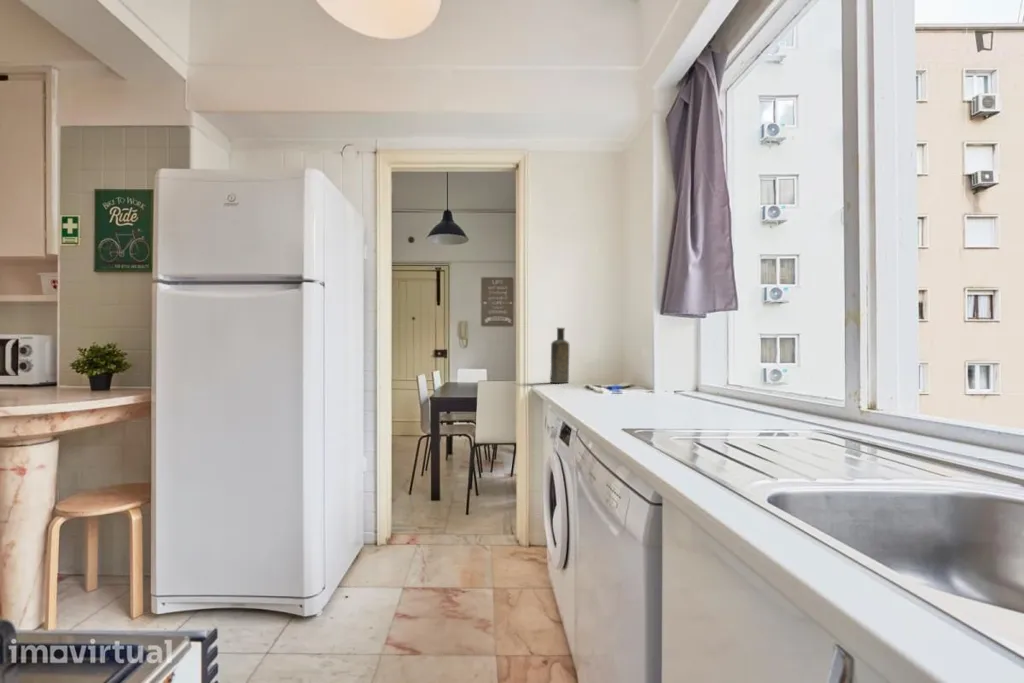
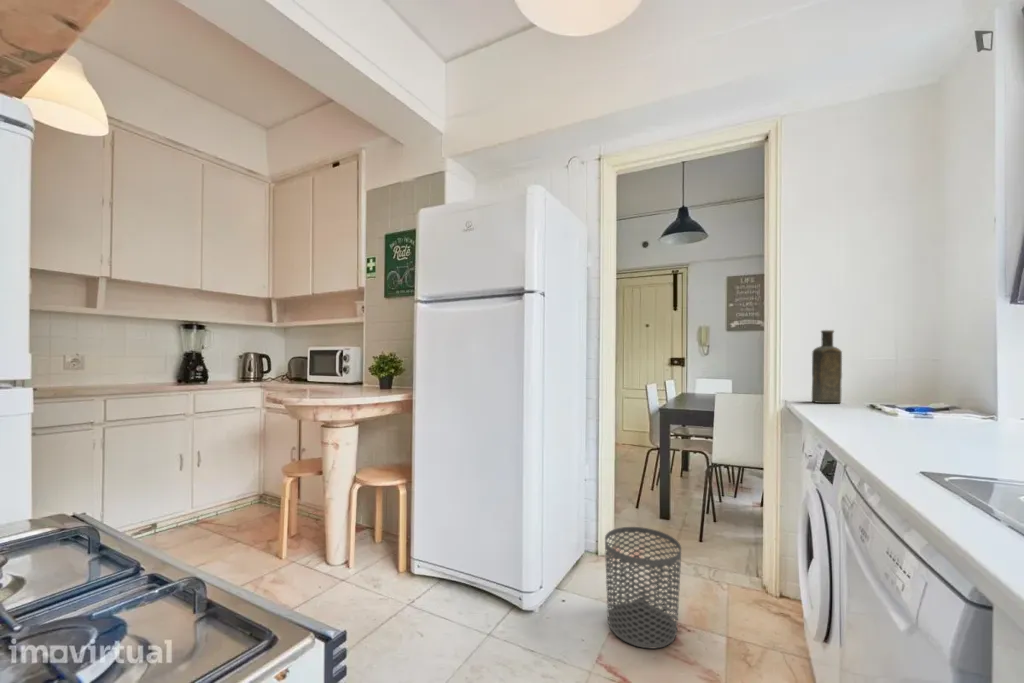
waste bin: none [390,504,457,608] -> present [605,527,681,648]

